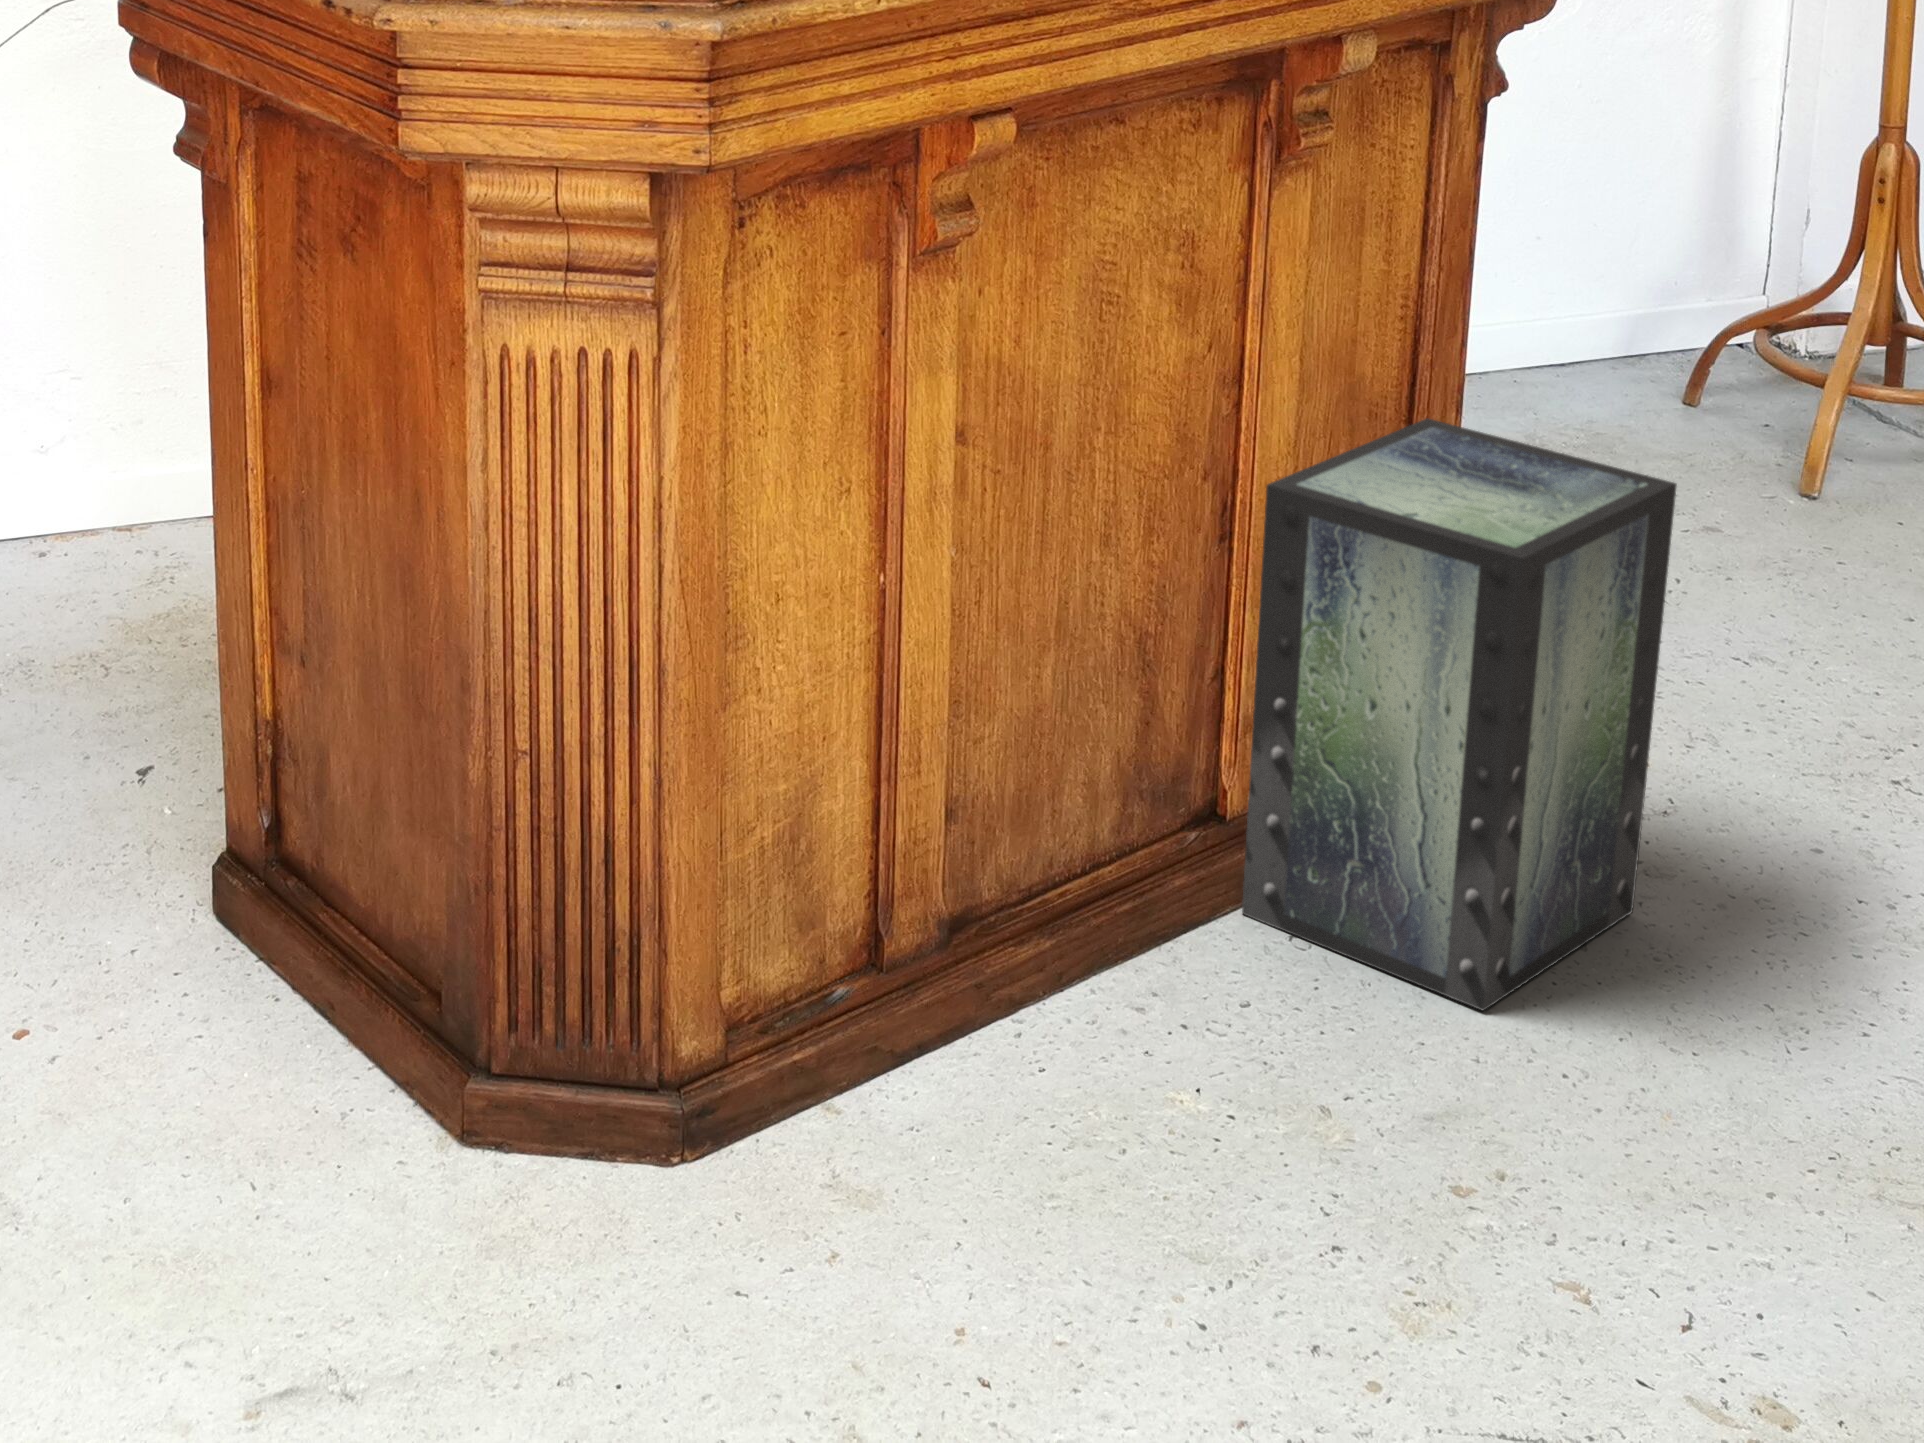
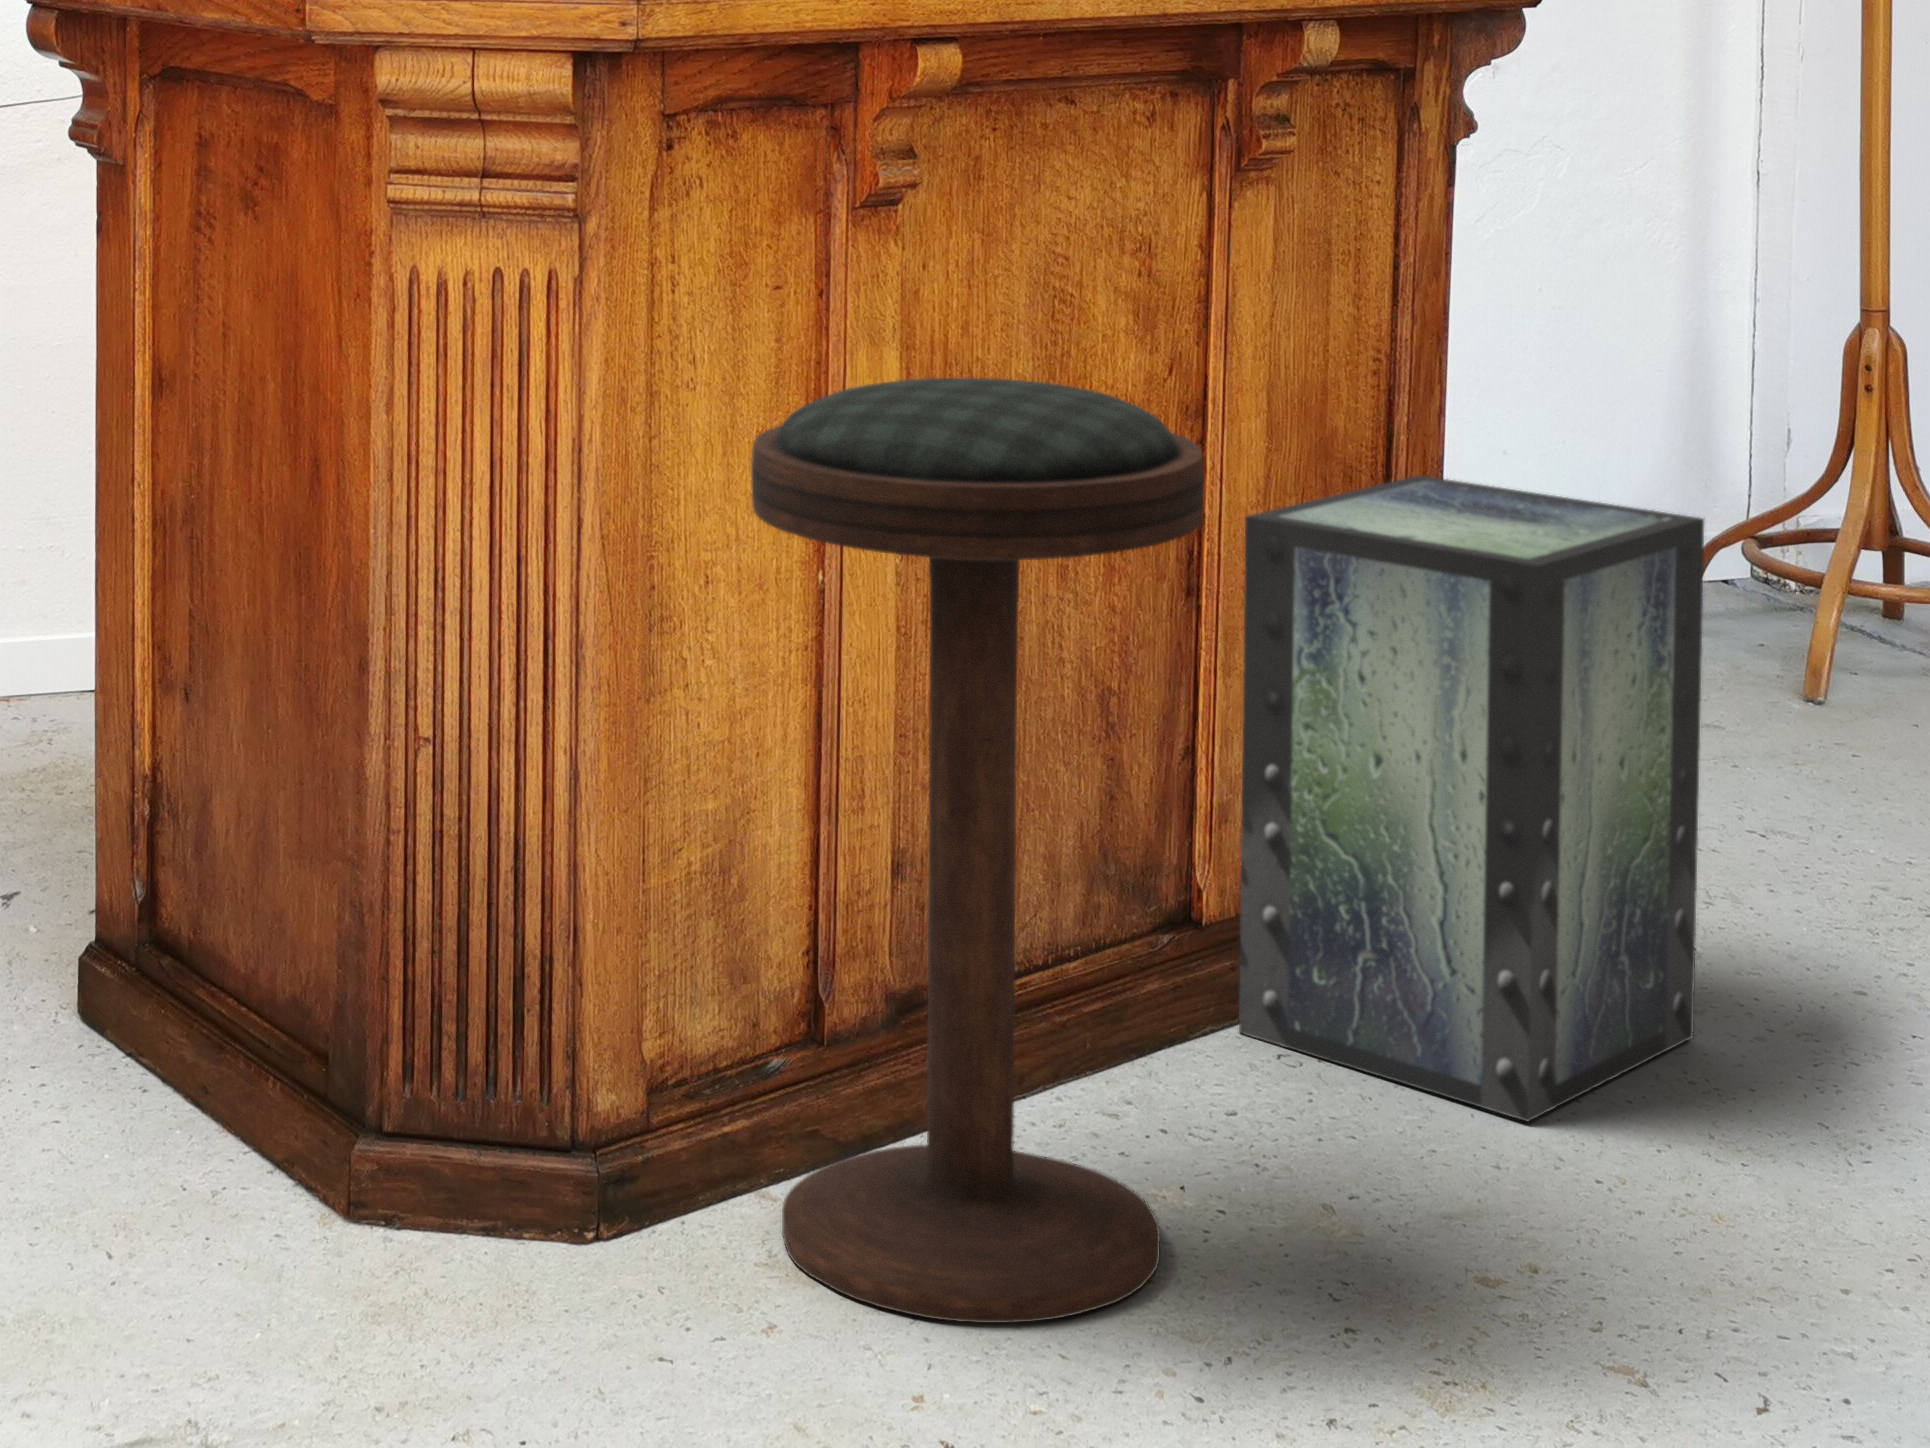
bar stool: none [819,428,1224,1244] -> present [751,378,1204,1323]

